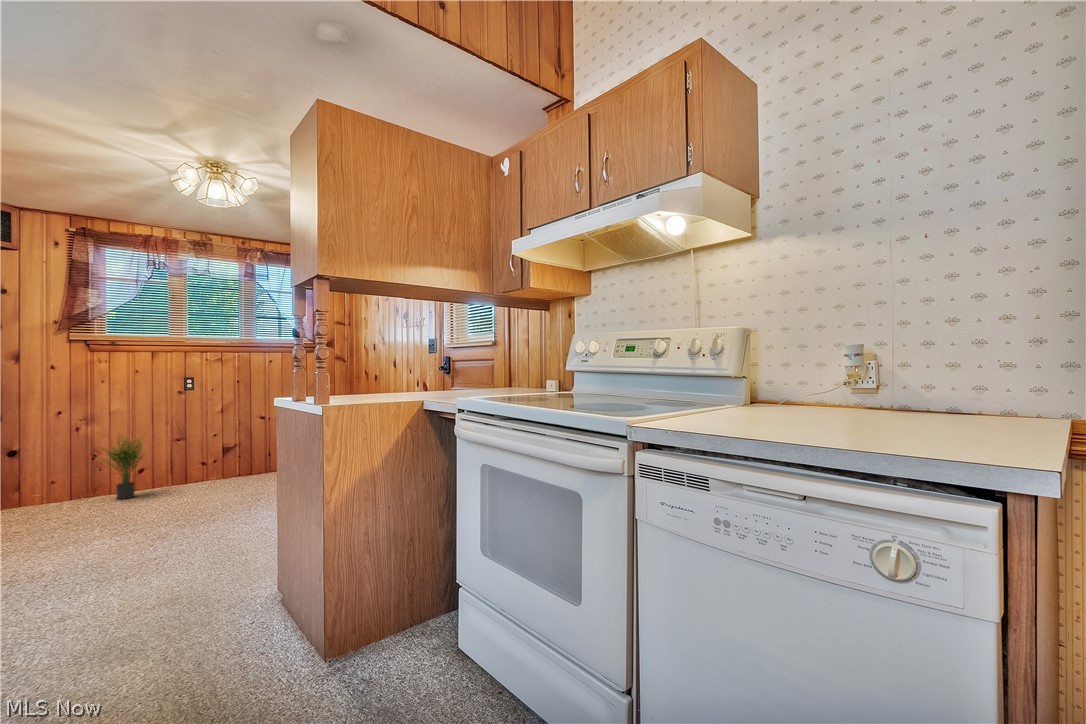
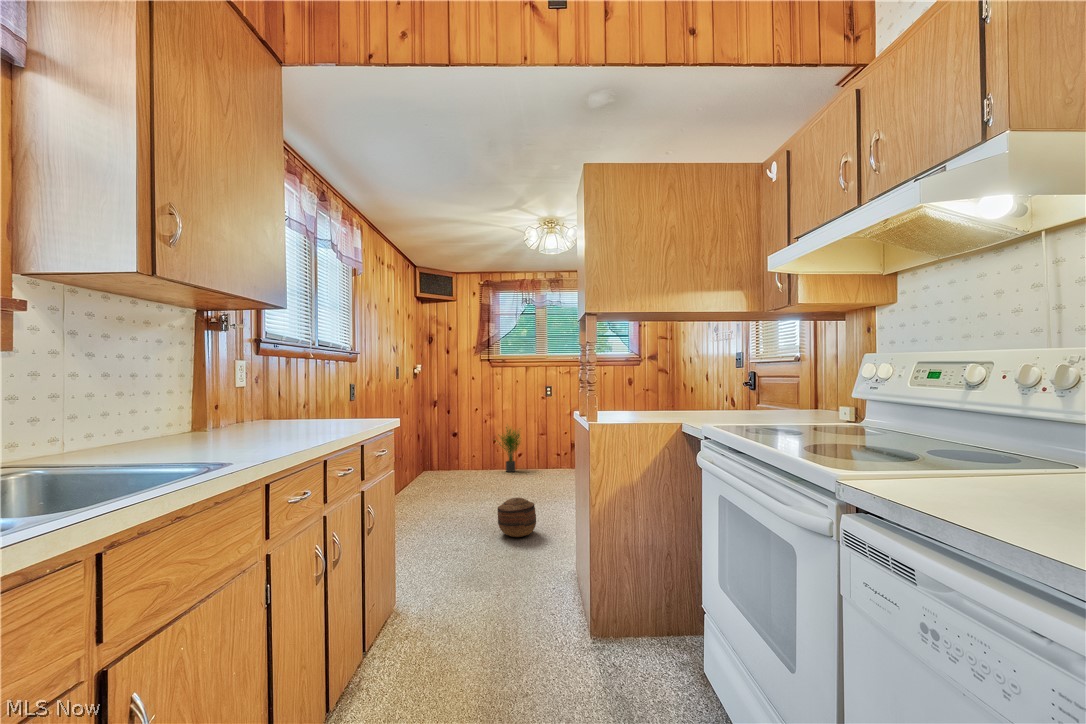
basket: none [133,524,201,580] -> present [498,498,536,537]

